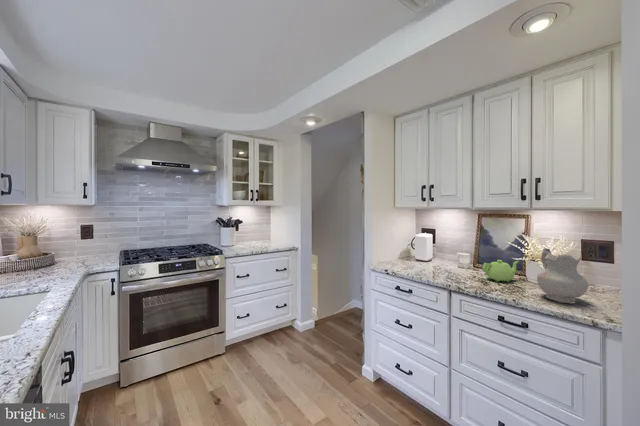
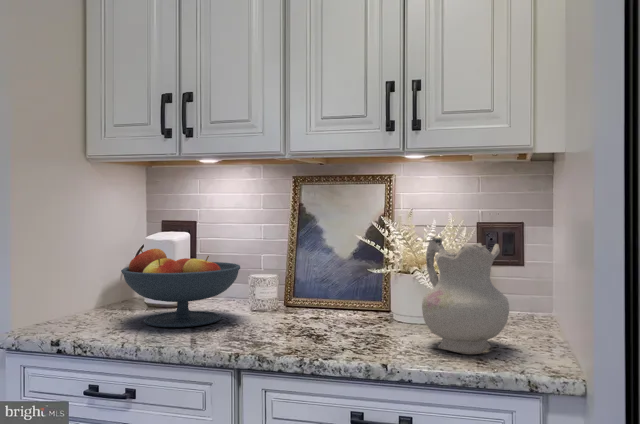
fruit bowl: none [407,241,453,271] -> present [121,249,240,327]
teapot: present [482,260,519,282] -> none [307,276,380,330]

